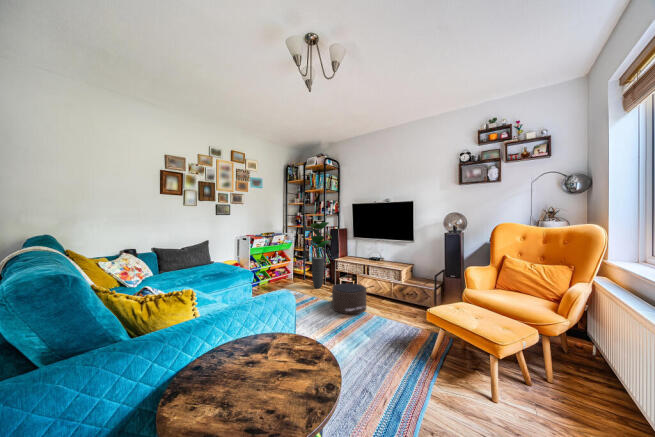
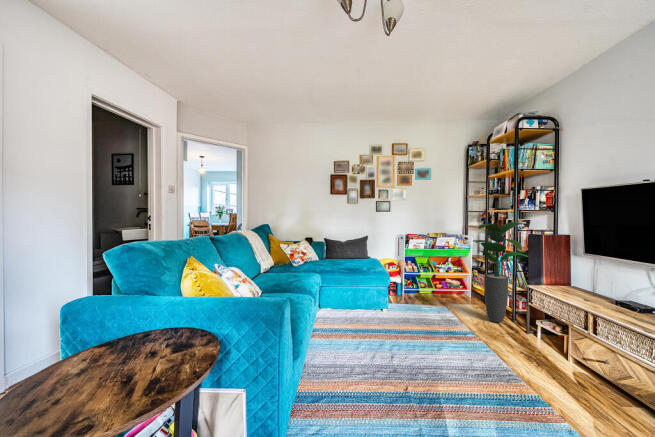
pouf: present [330,283,366,314] -> none [481,326,560,398]

